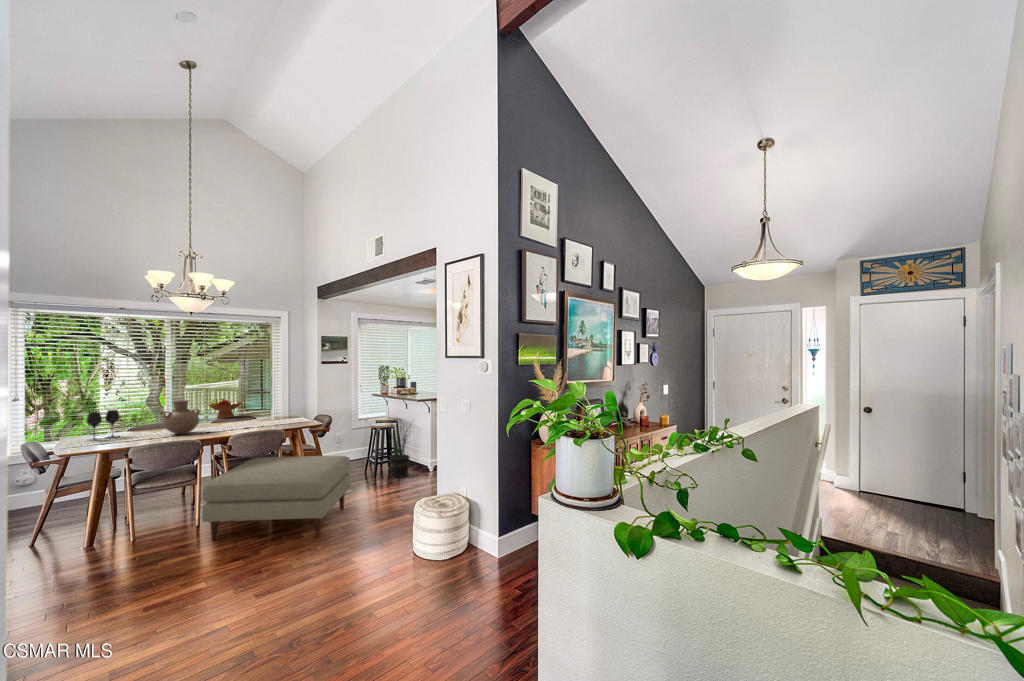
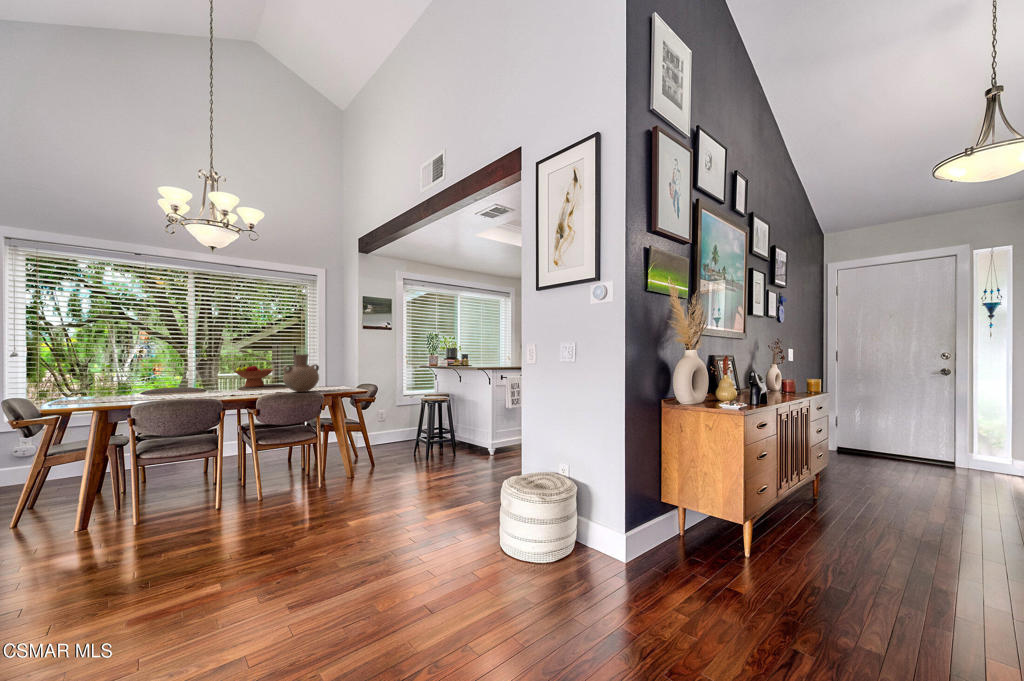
vase: present [163,400,200,434] -> present [283,354,319,392]
wine glass: present [86,410,120,441] -> none [86,364,128,401]
potted plant: present [389,424,411,478] -> none [441,389,476,461]
ottoman: present [202,456,351,542] -> none [221,425,405,530]

